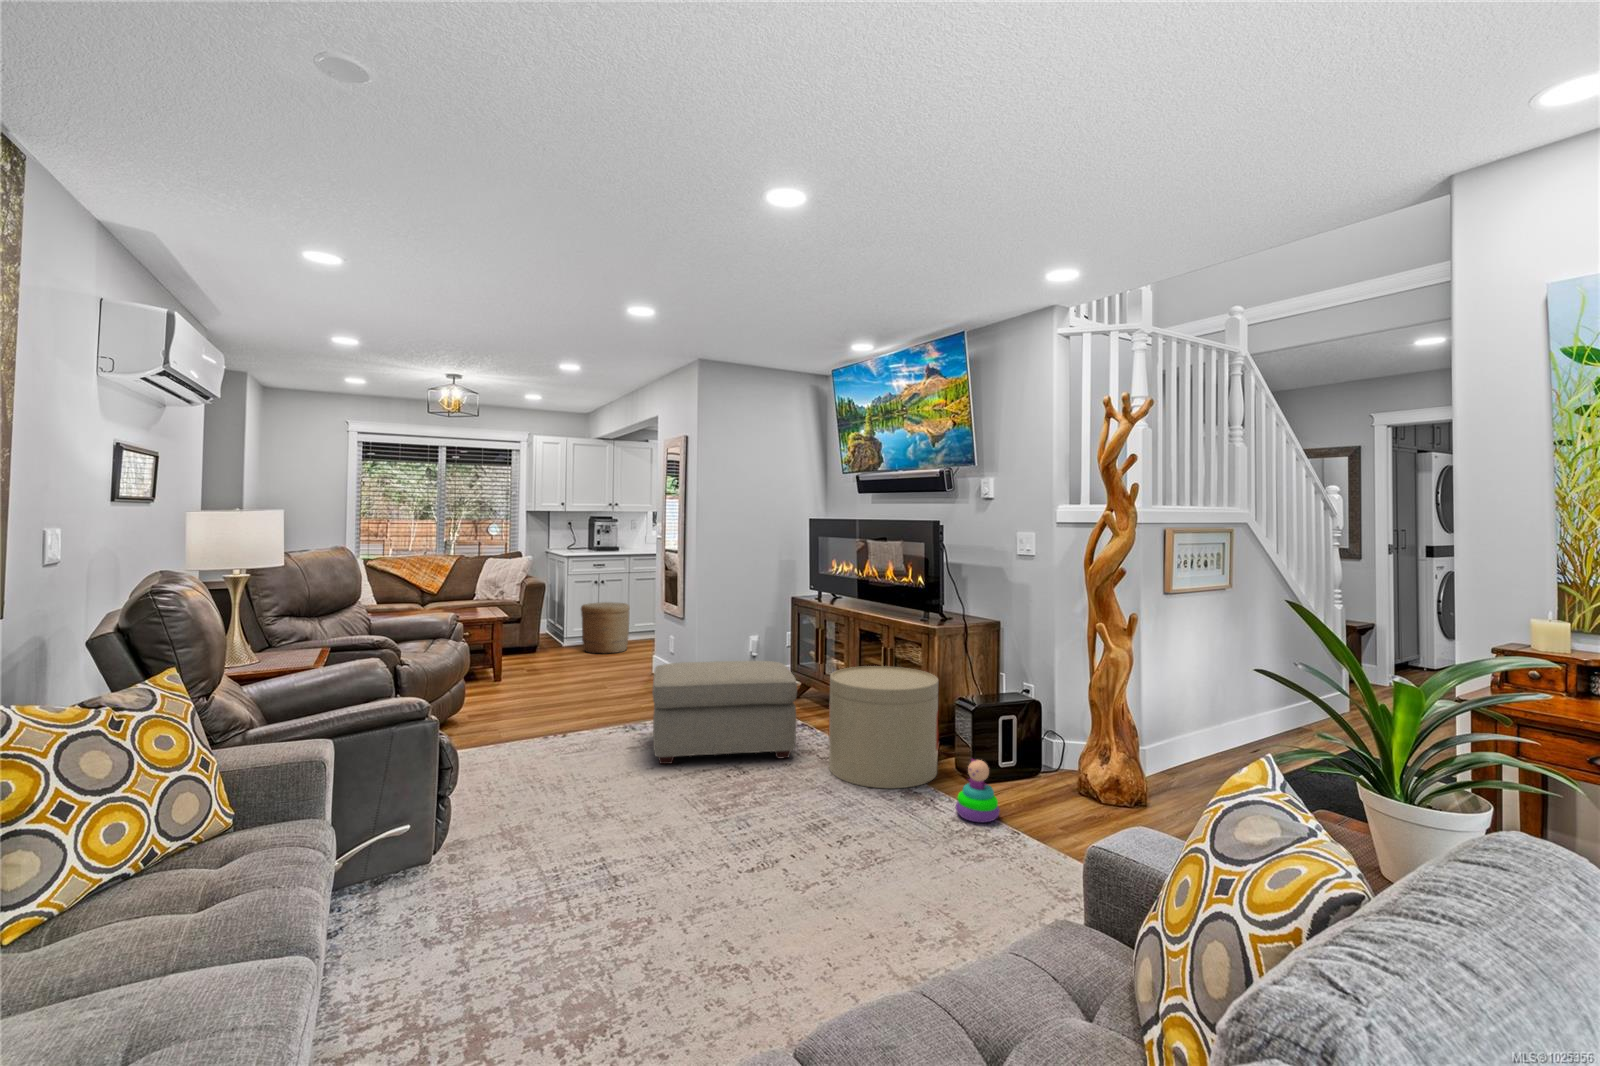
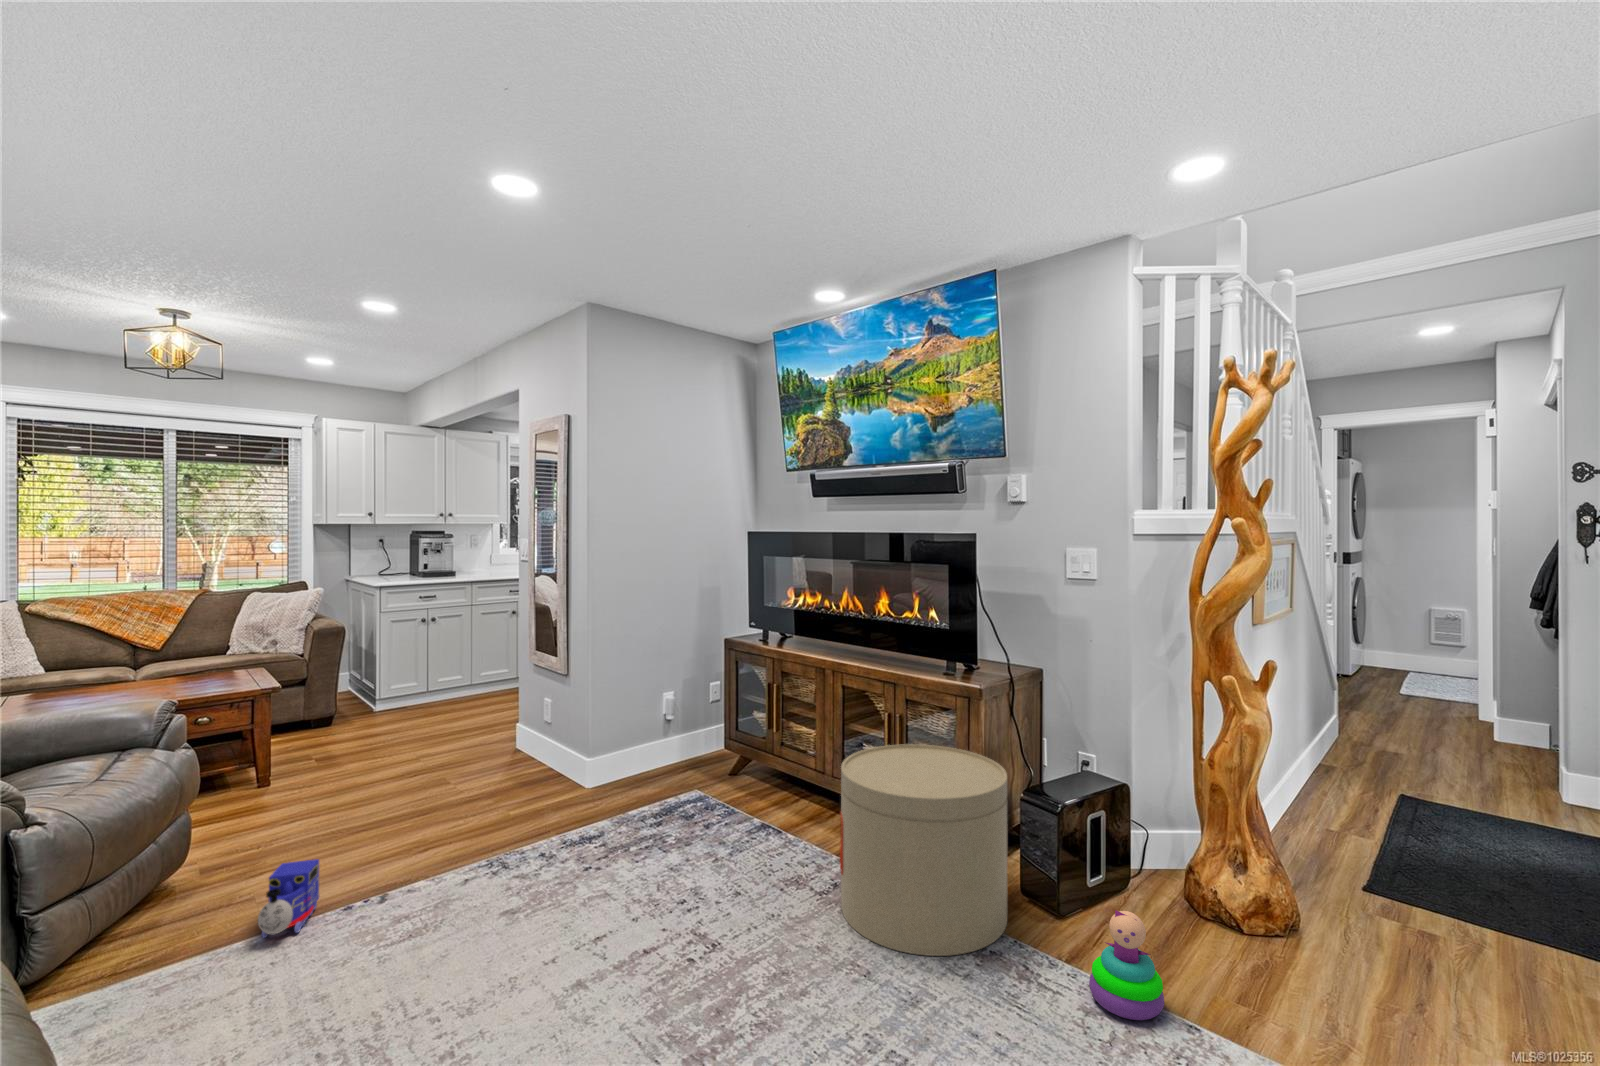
woven basket: present [581,602,630,654] -> none [399,647,472,721]
ottoman: present [652,661,797,764] -> none [544,743,785,950]
toy train: none [500,708,530,745] -> present [258,859,319,938]

